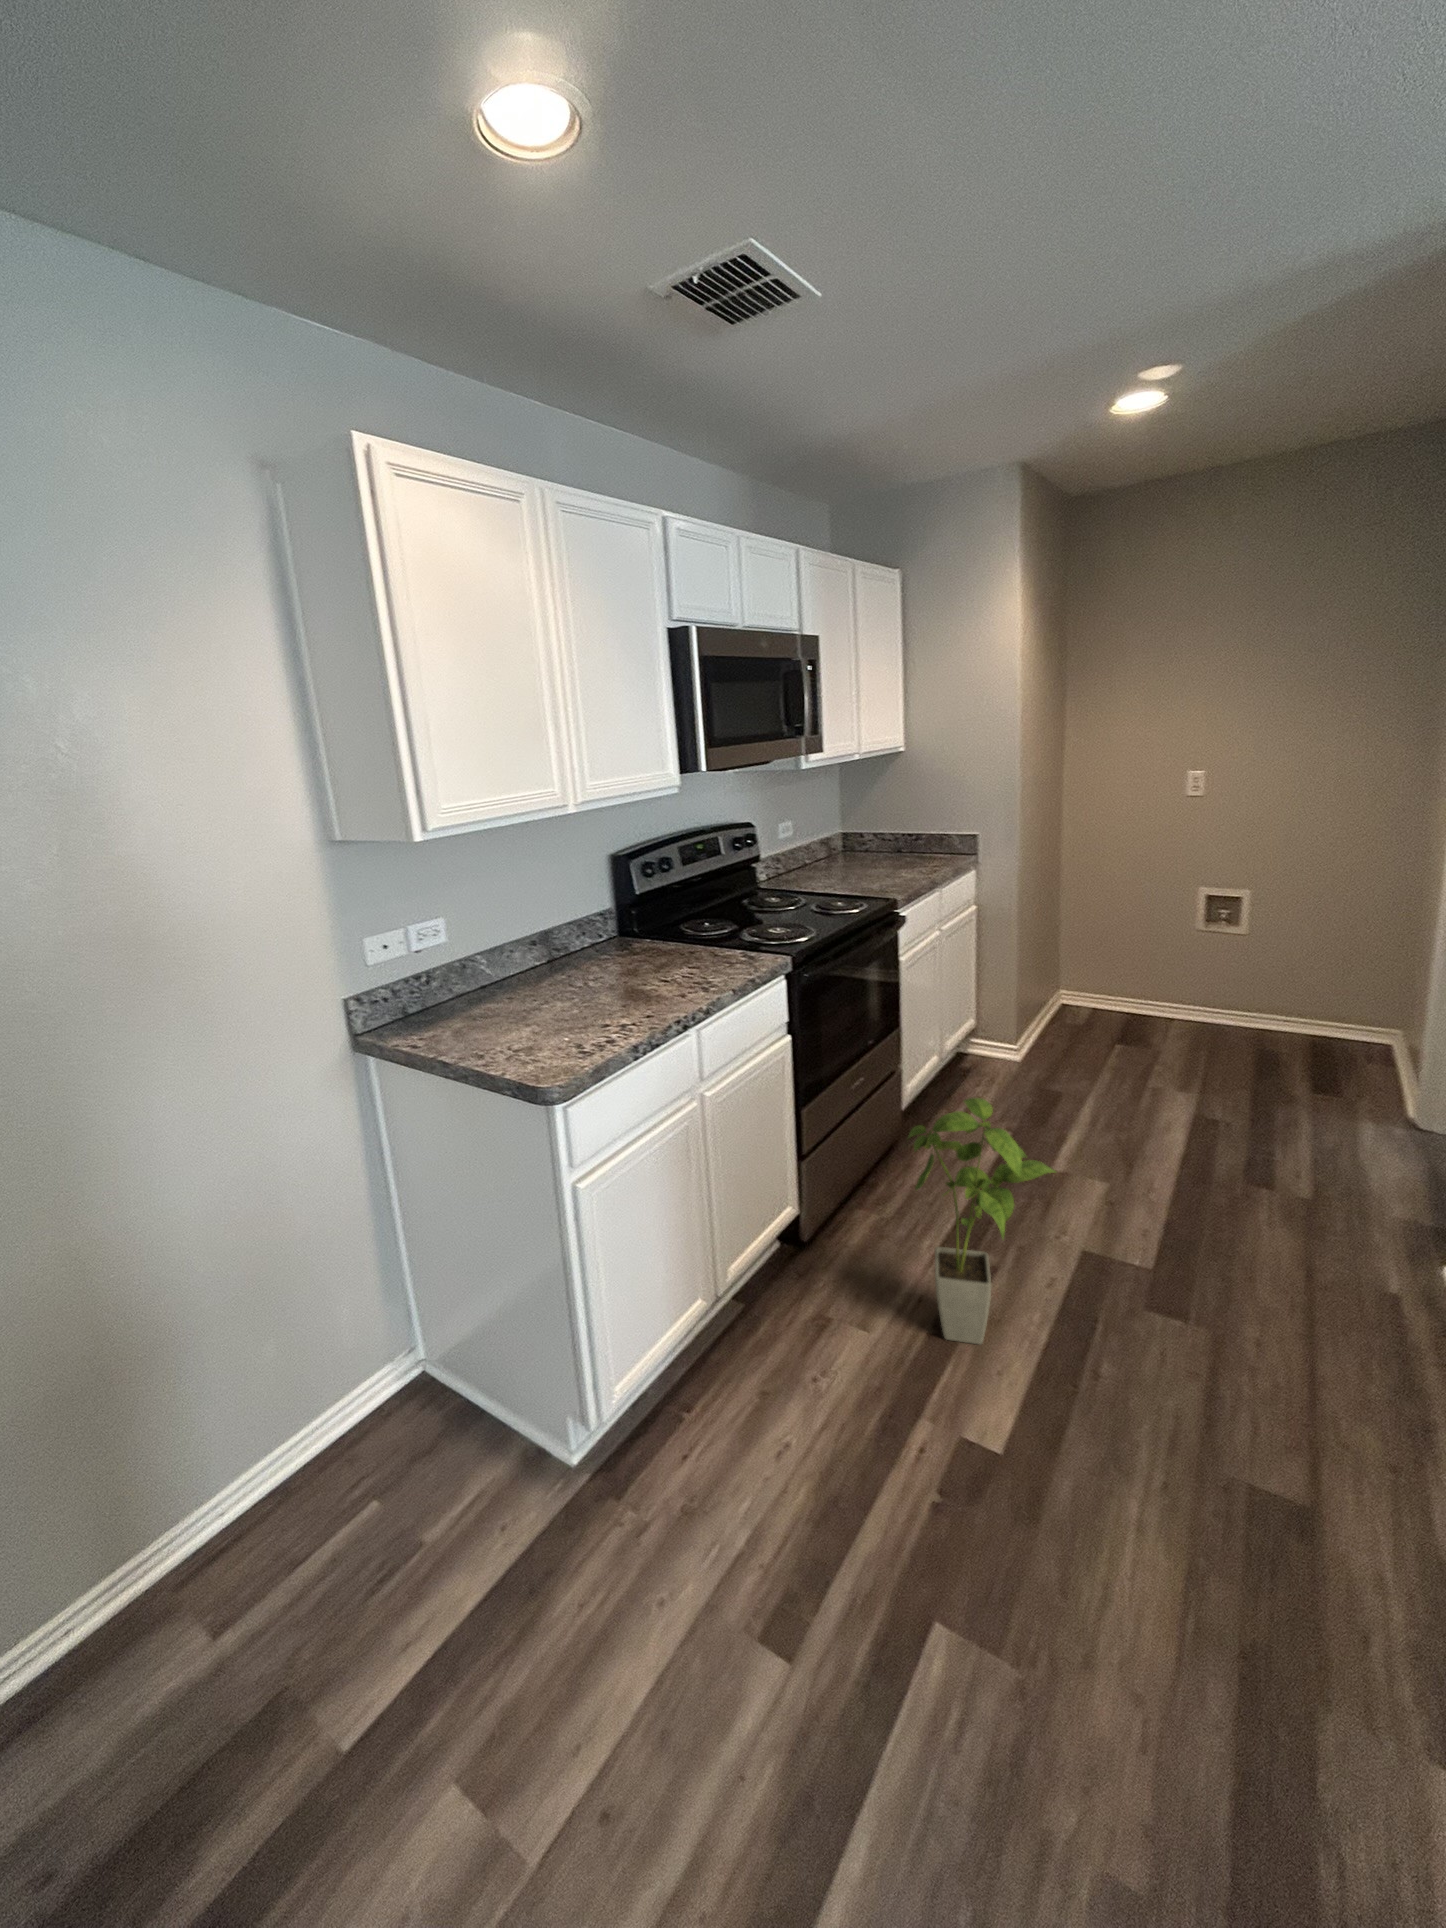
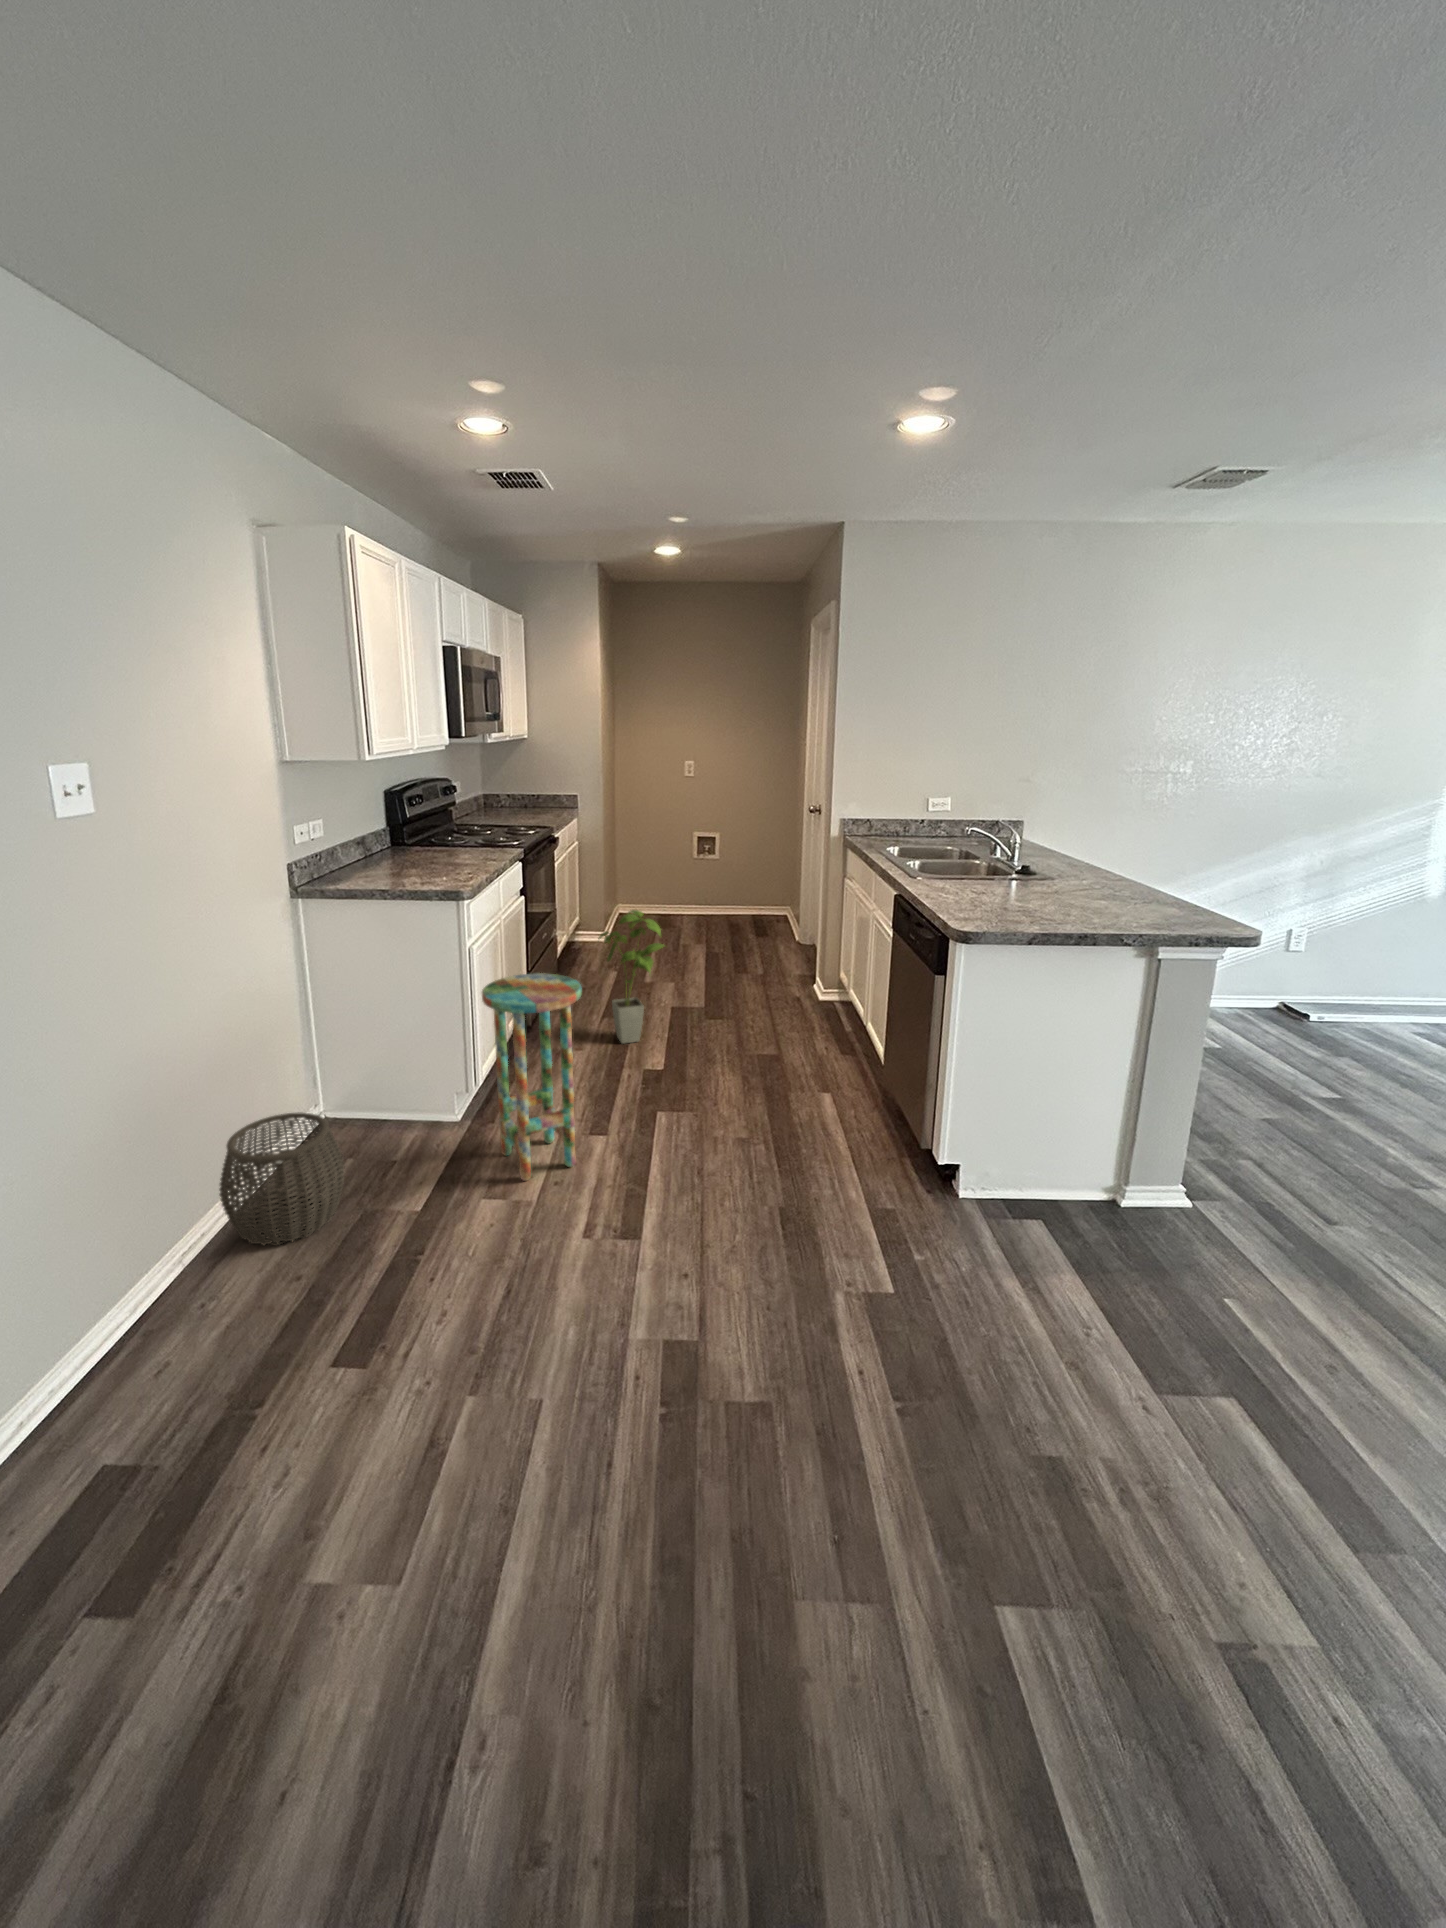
side table: none [460,1294,682,1781] -> present [482,973,581,1181]
woven basket: none [54,1443,284,1730] -> present [219,1113,345,1245]

